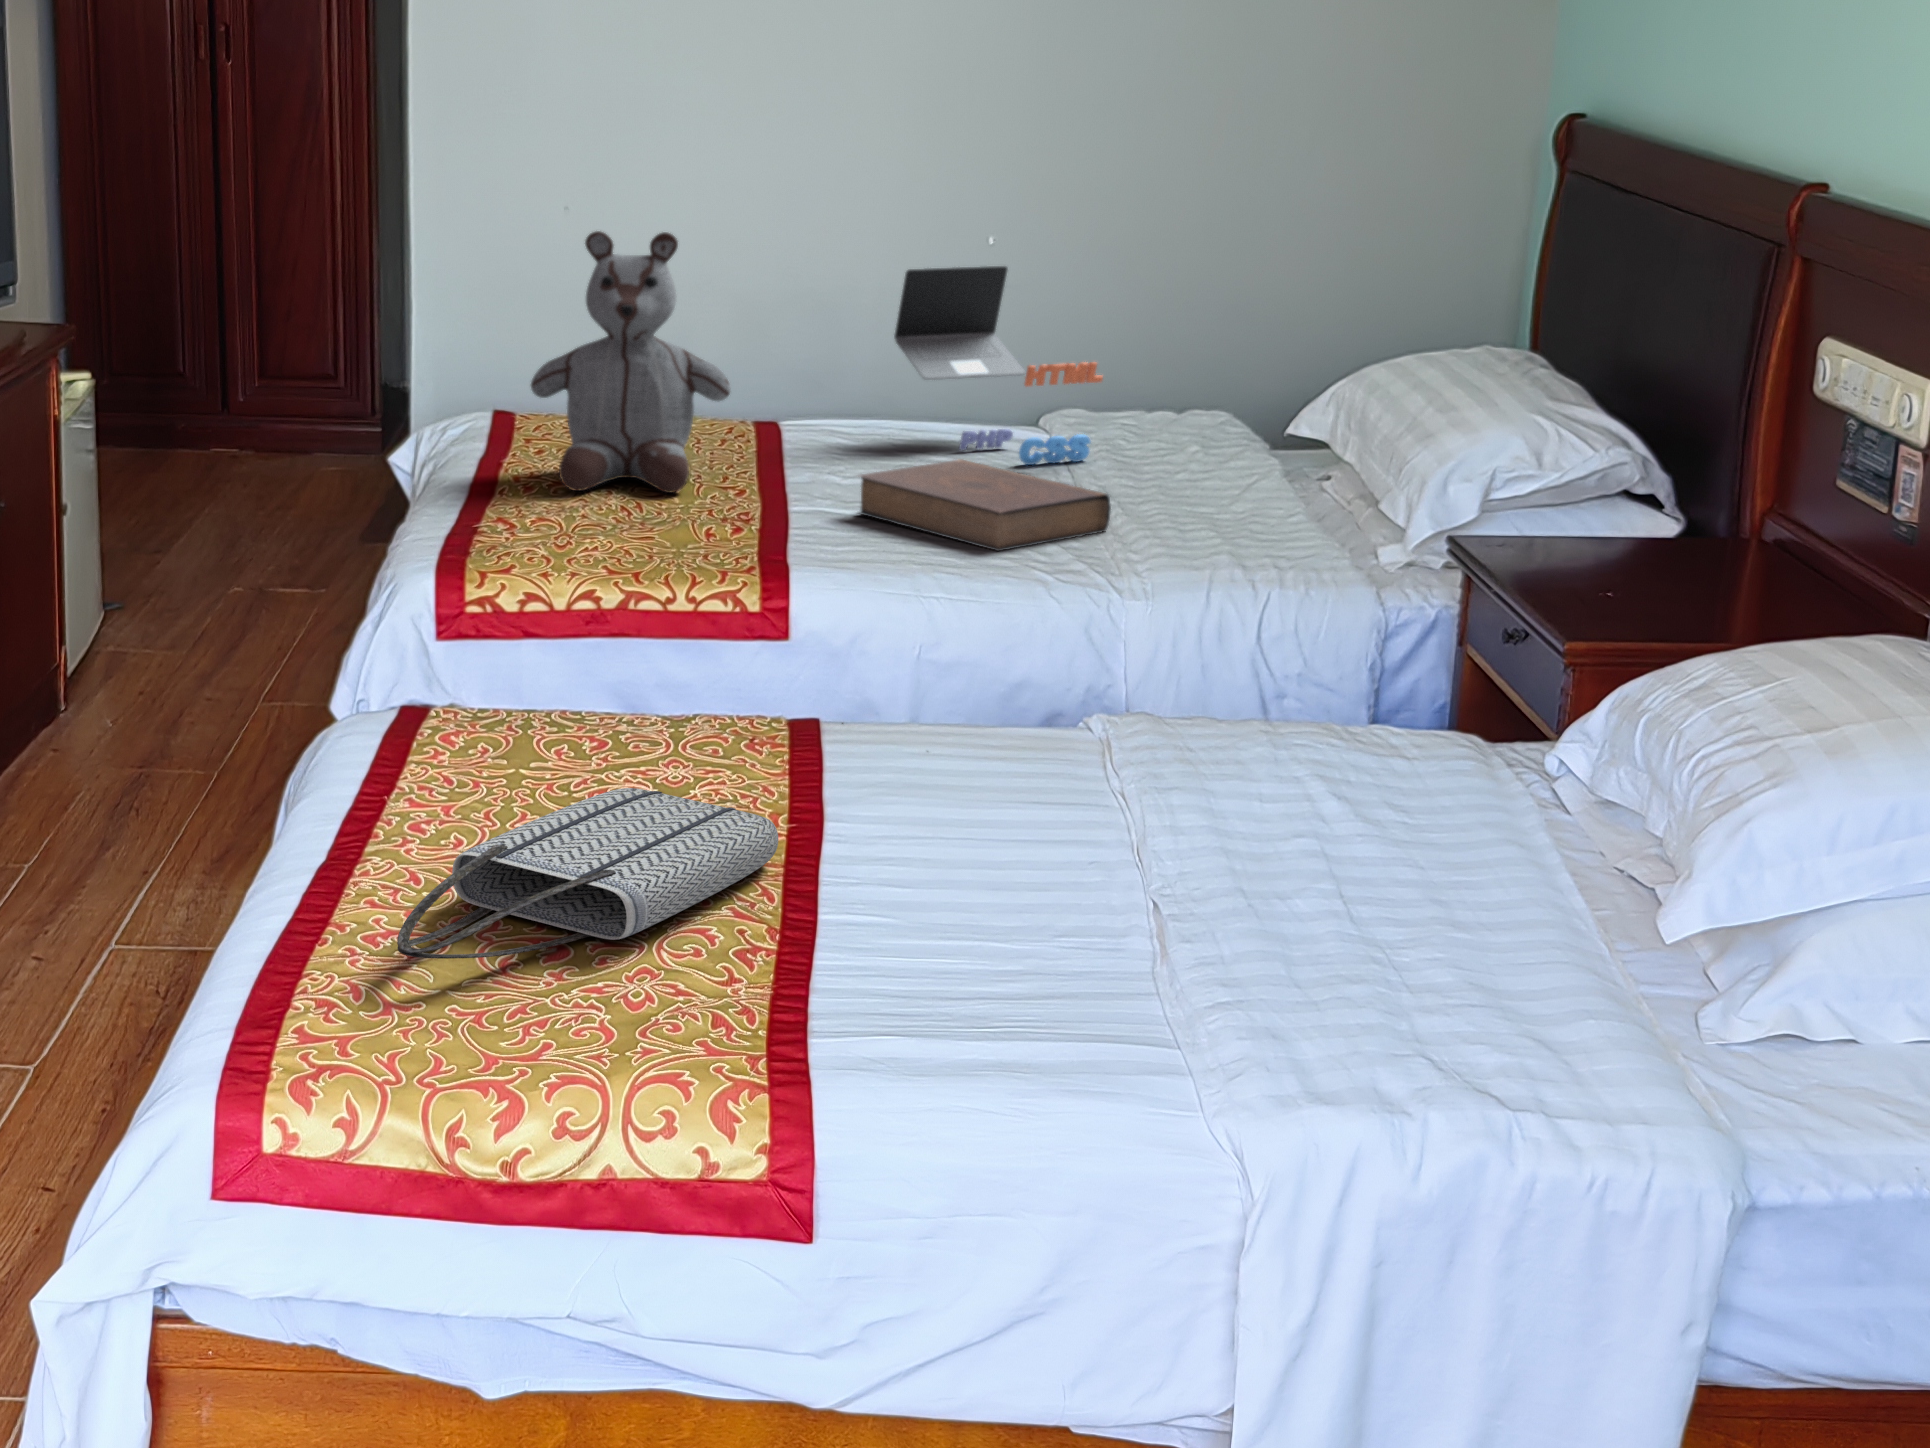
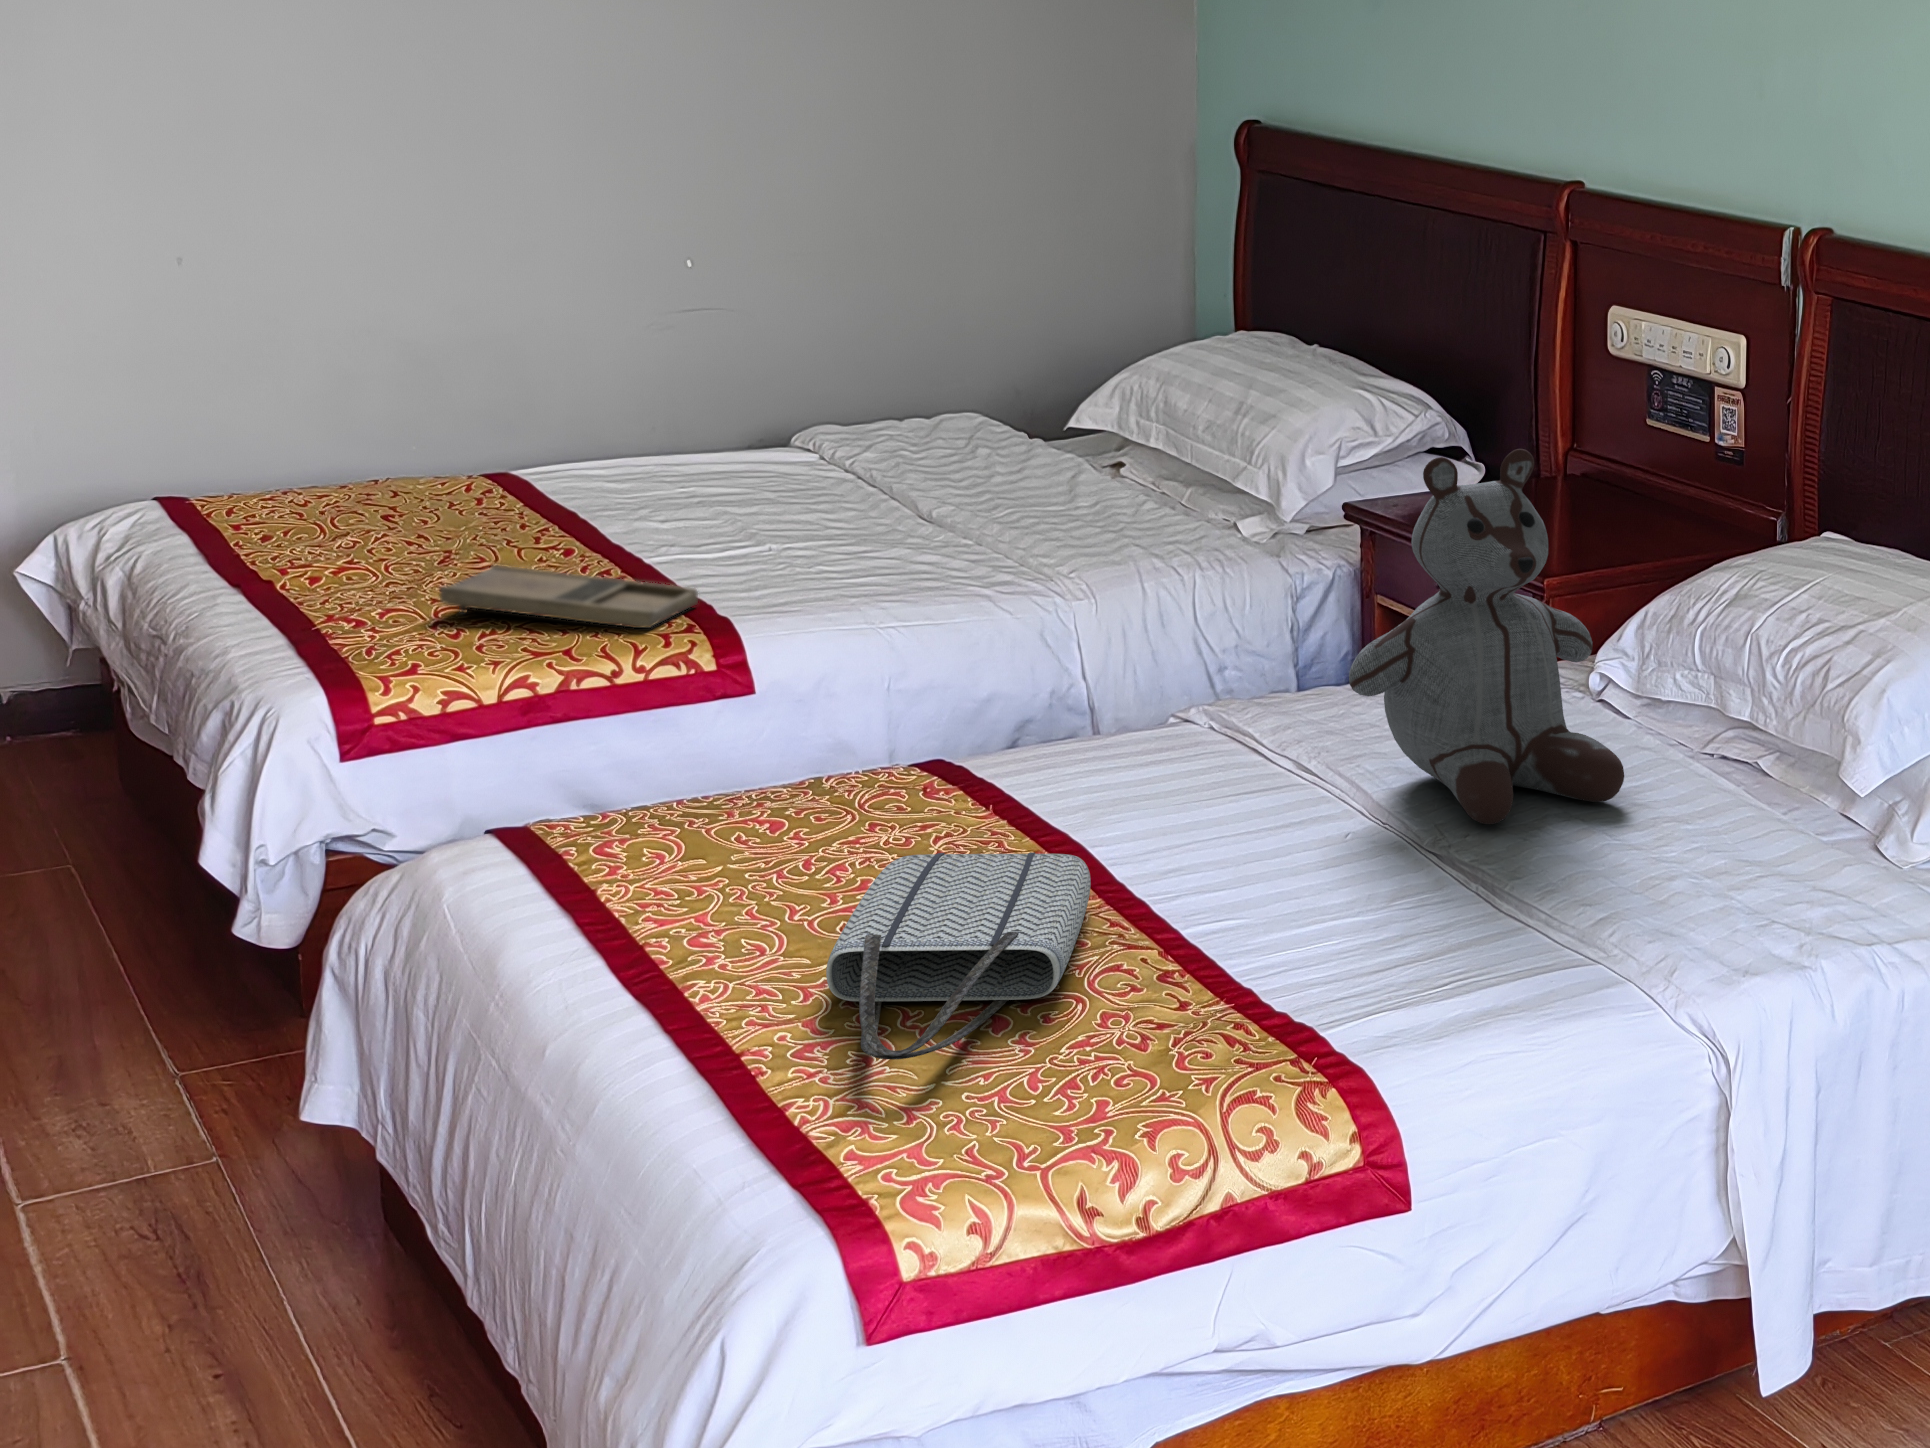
stuffed bear: present [531,231,731,493] -> present [1349,449,1624,824]
laptop: present [894,266,1103,465] -> none [636,287,881,484]
book: present [859,459,1111,551] -> none [716,487,989,573]
tray: none [579,493,781,565] -> present [439,565,698,628]

